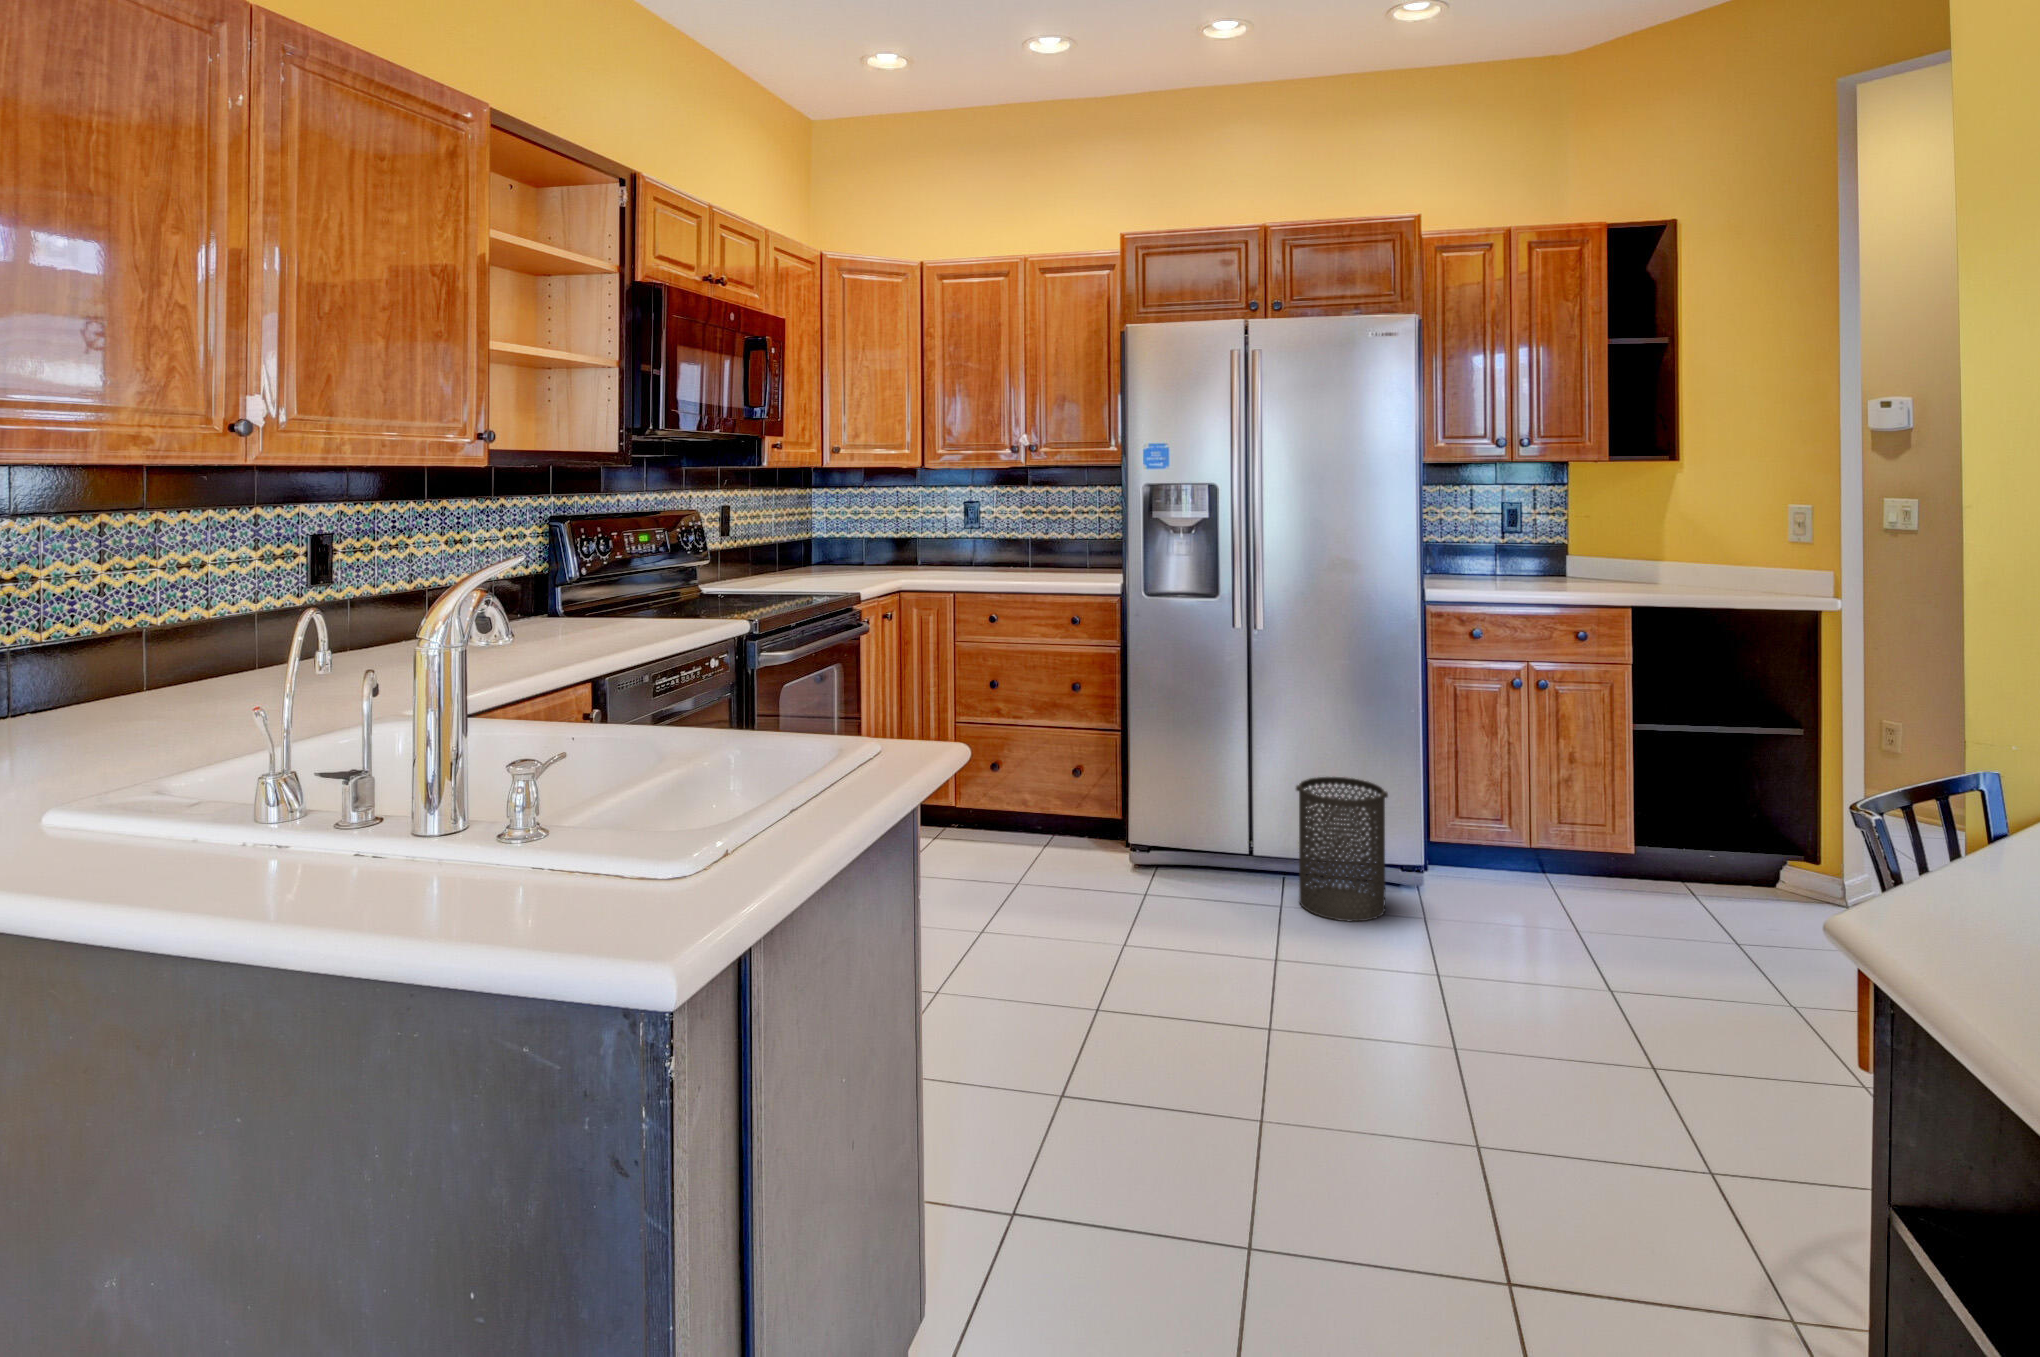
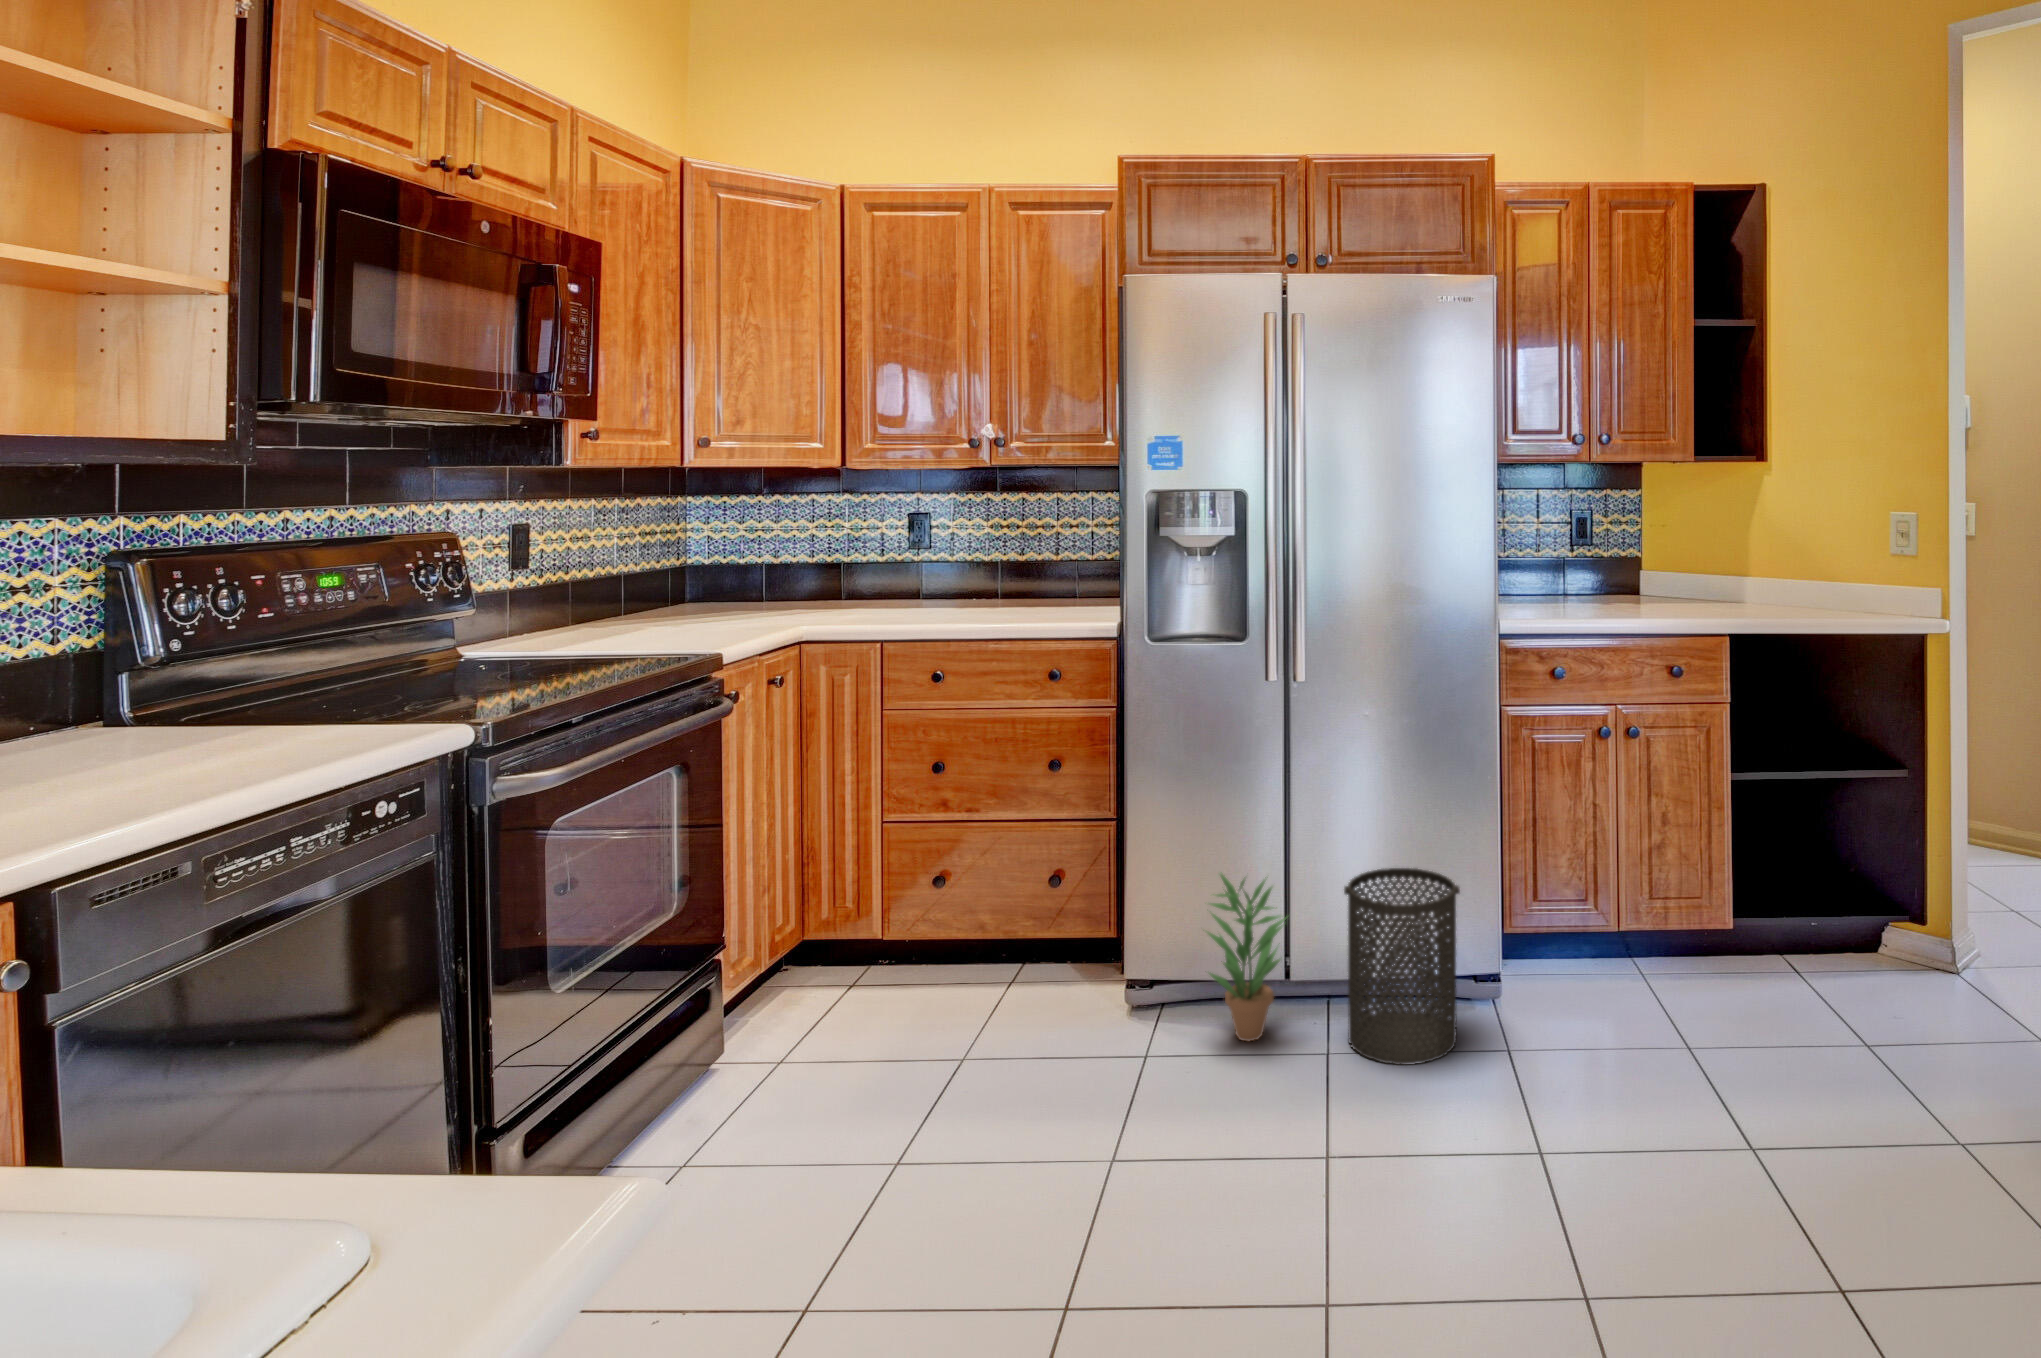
potted plant: none [1187,767,1255,896] -> present [1207,874,1285,1041]

